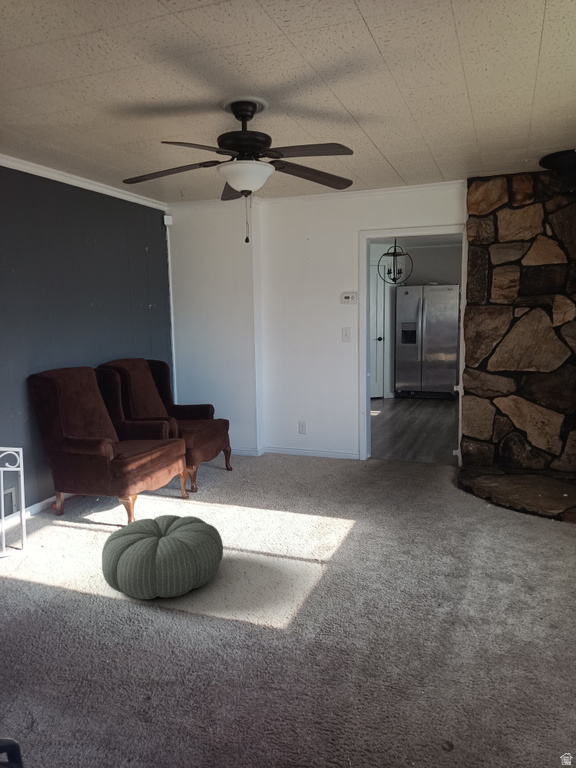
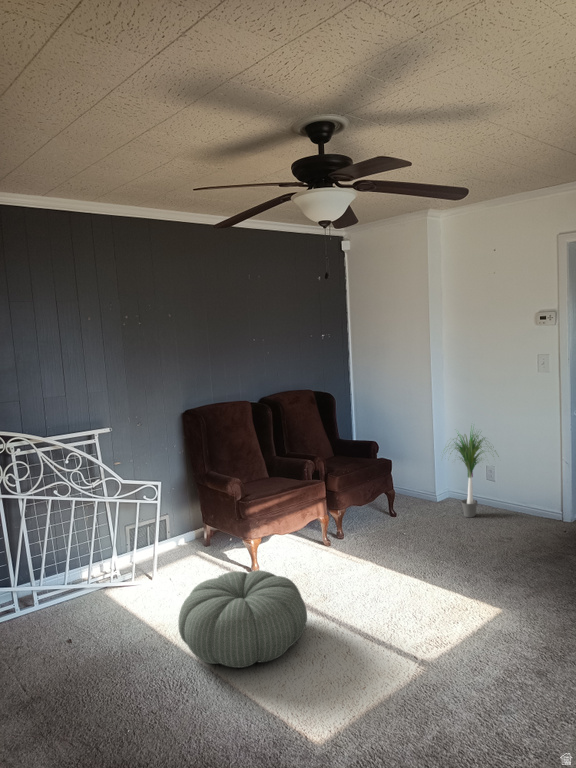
potted plant: none [265,382,318,464] -> present [455,433,485,517]

